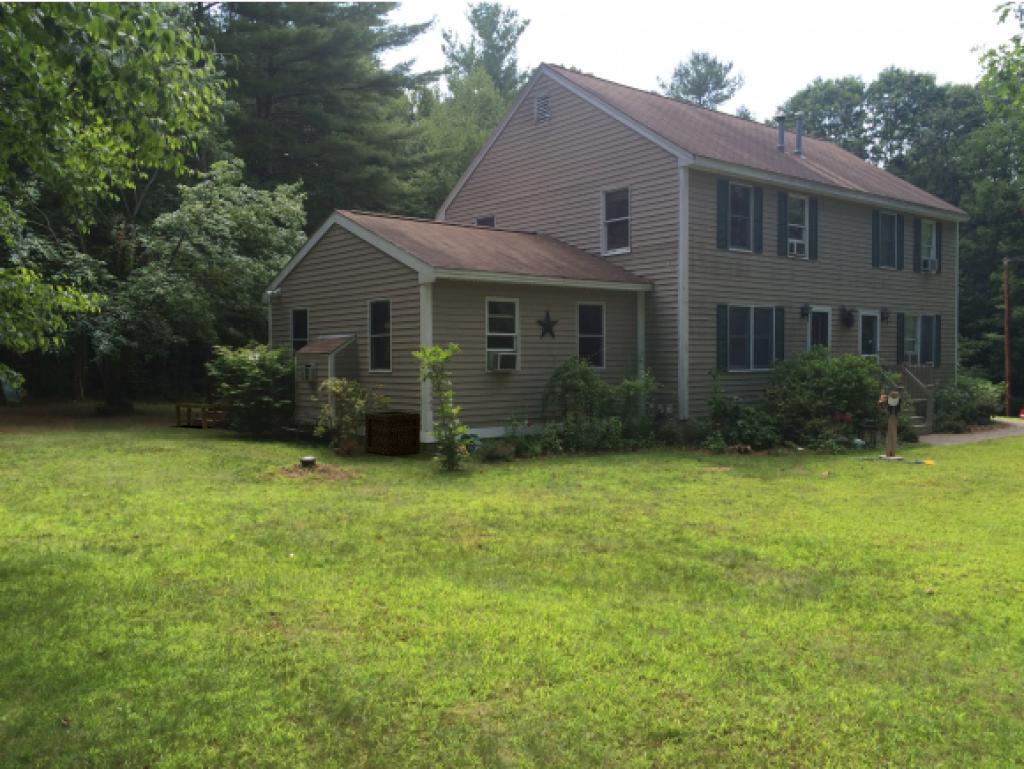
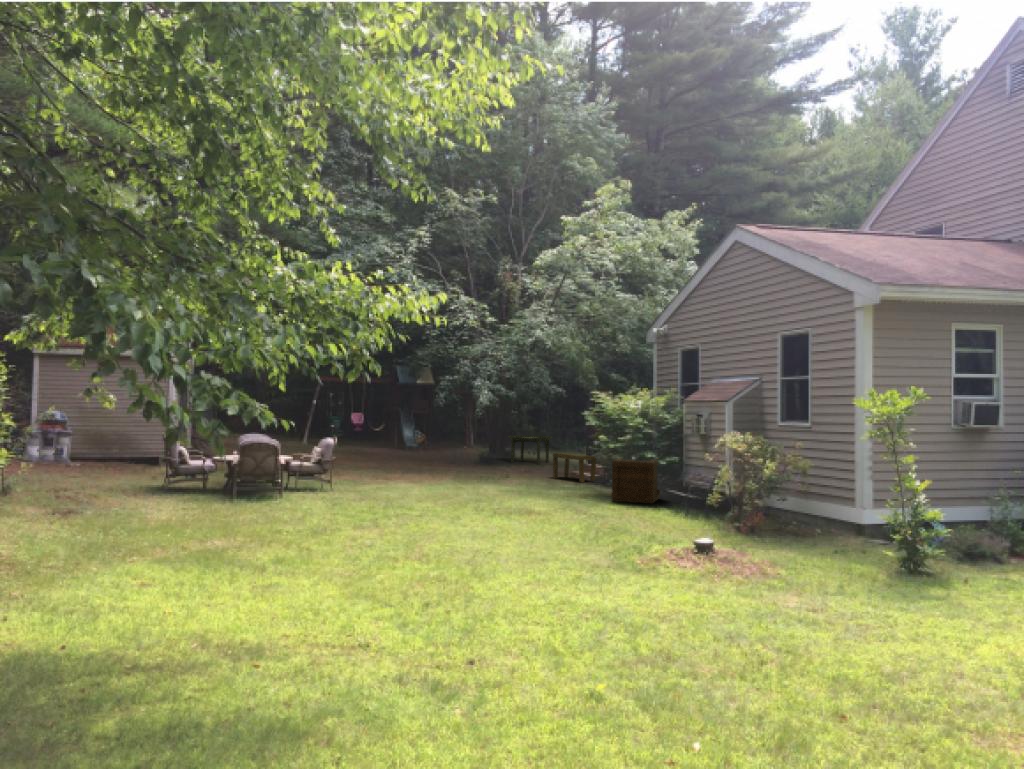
round table: none [125,389,172,416] -> present [508,435,552,464]
wooden crate: present [365,411,421,456] -> present [612,458,660,504]

